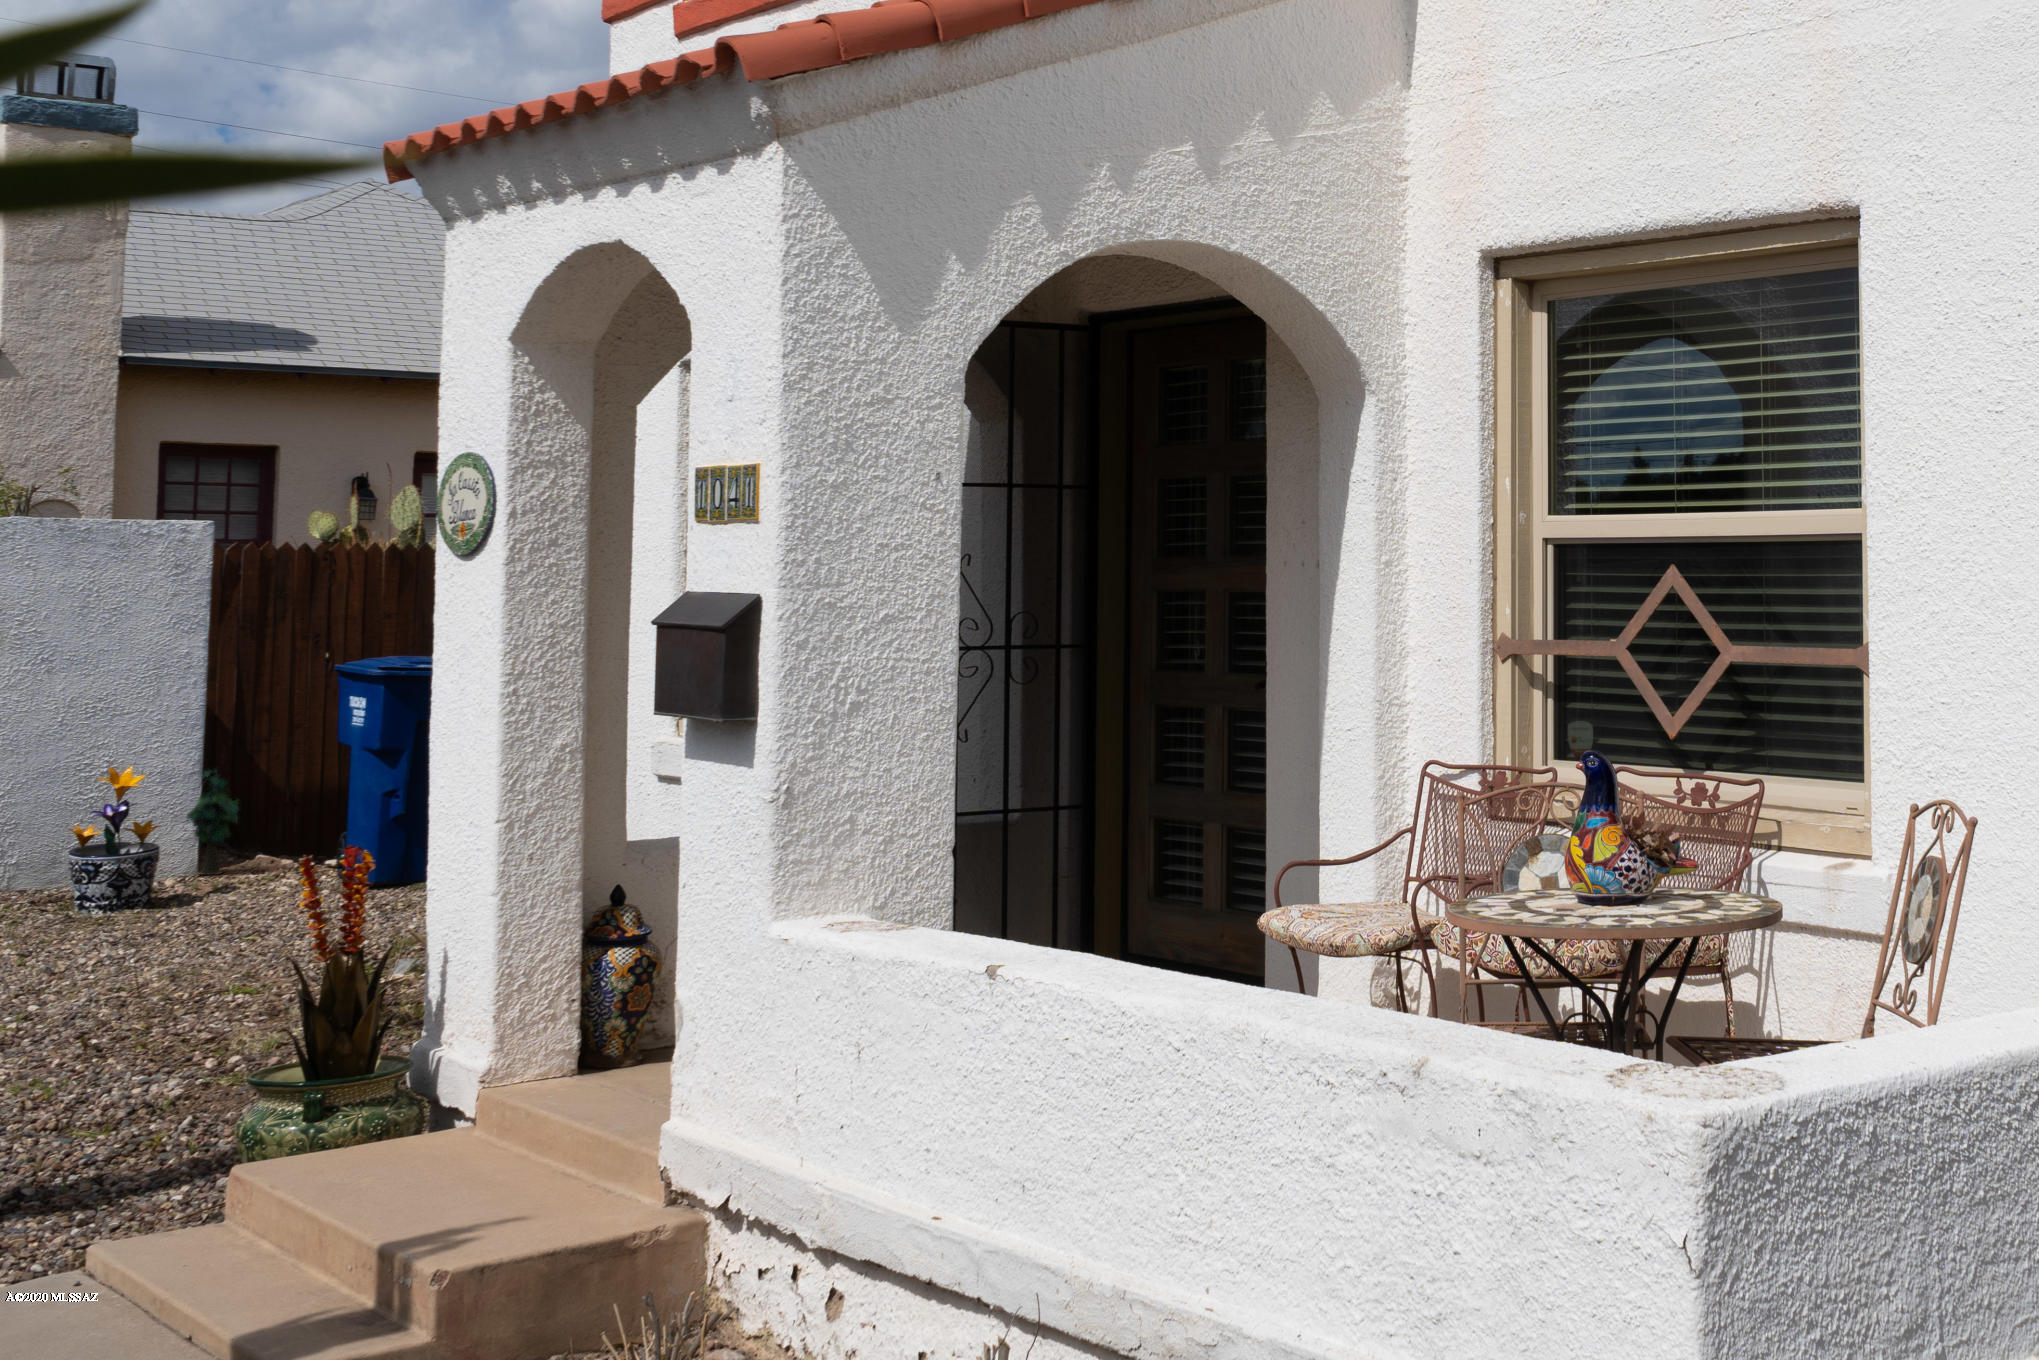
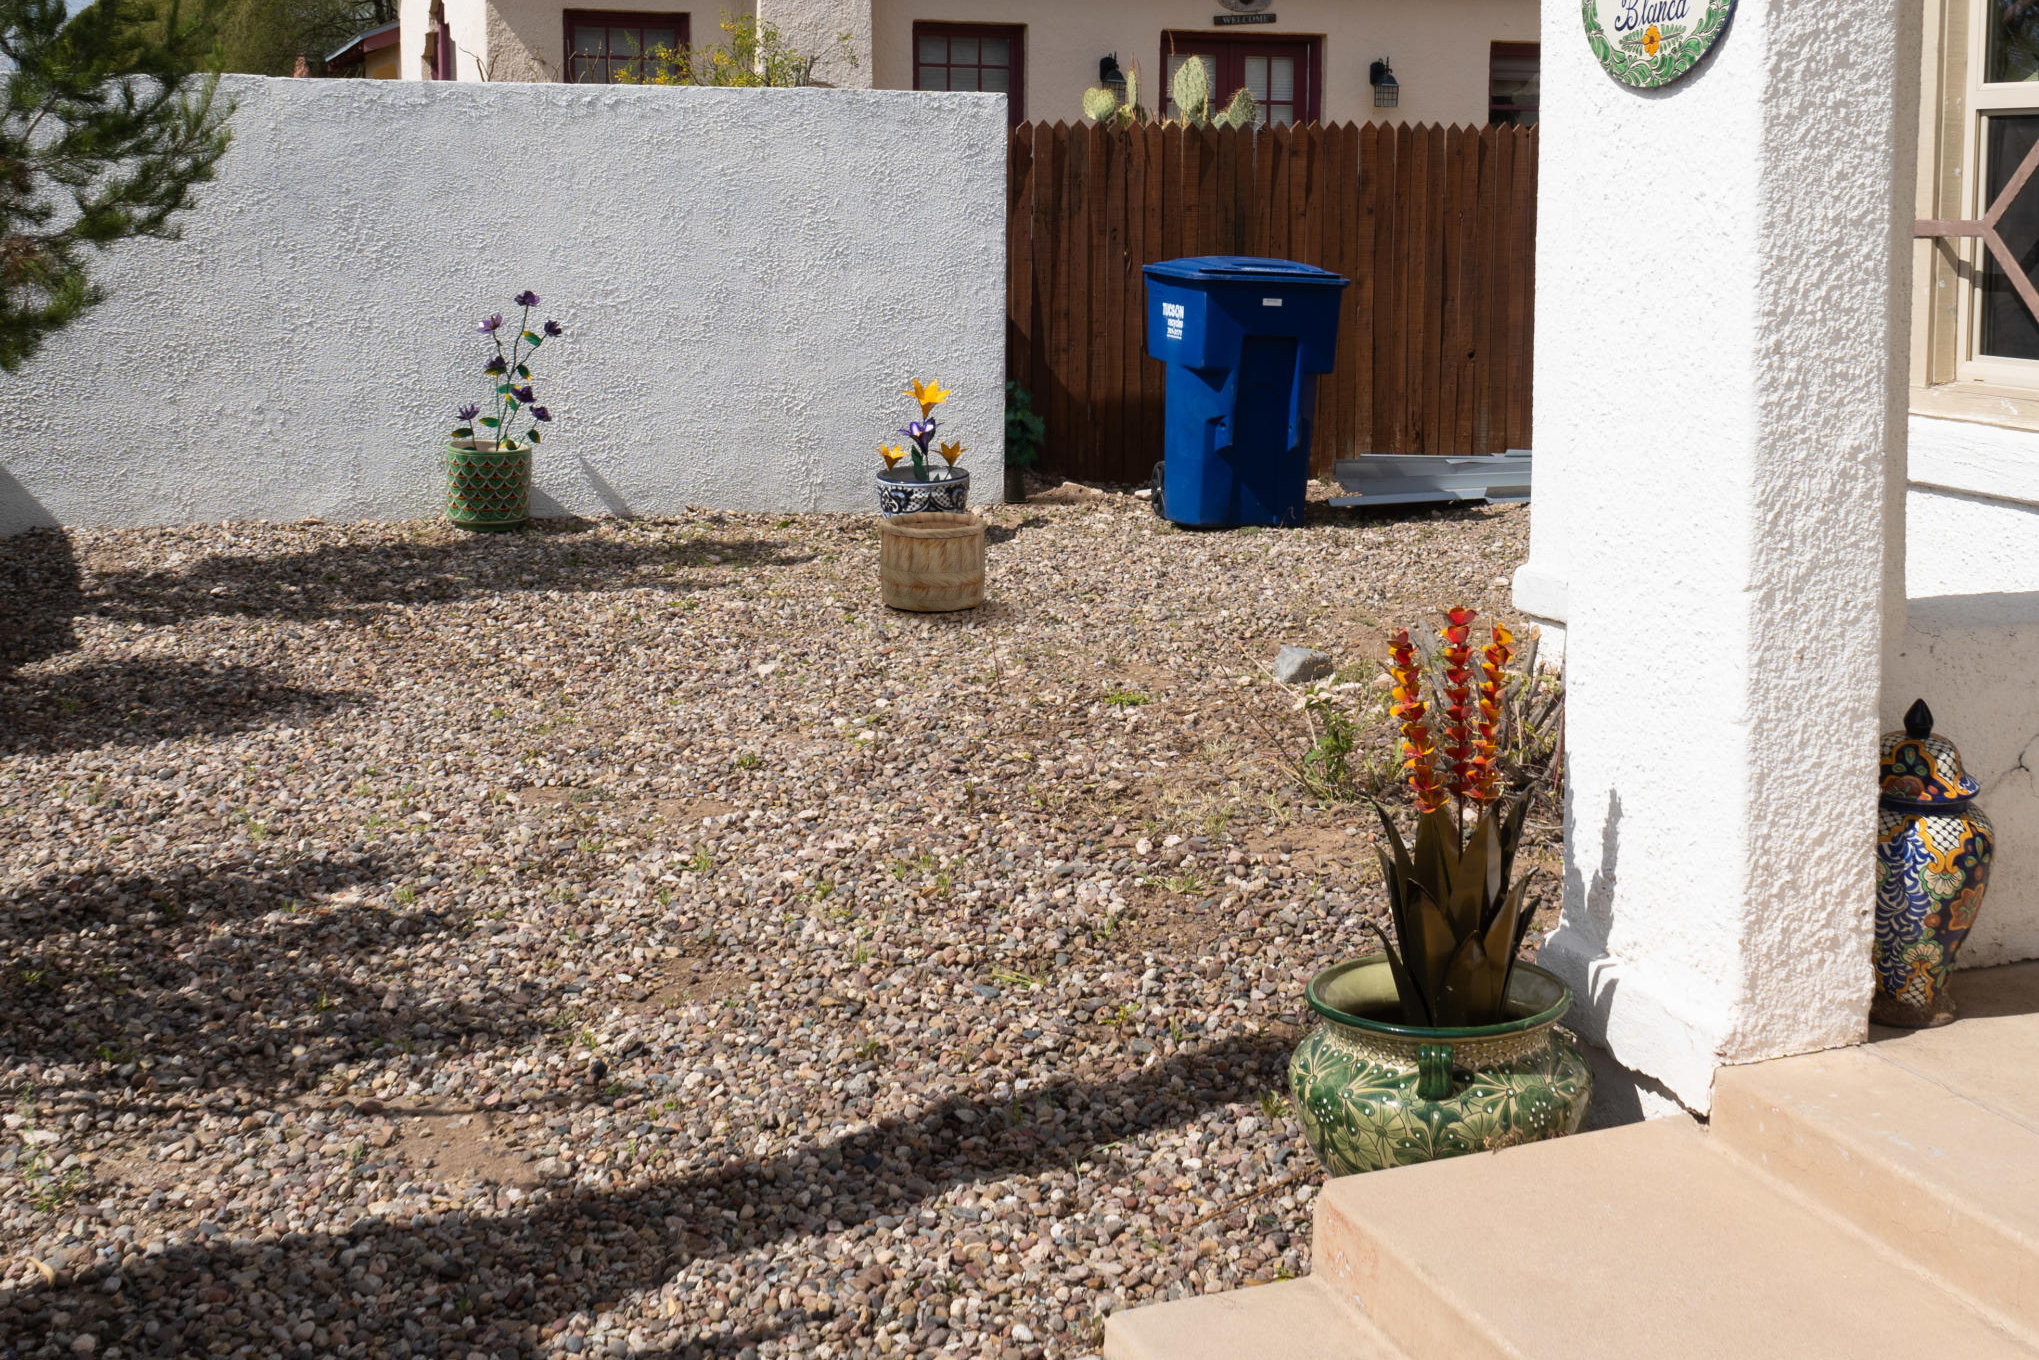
wooden bucket: none [55,874,156,954] -> present [877,512,988,611]

